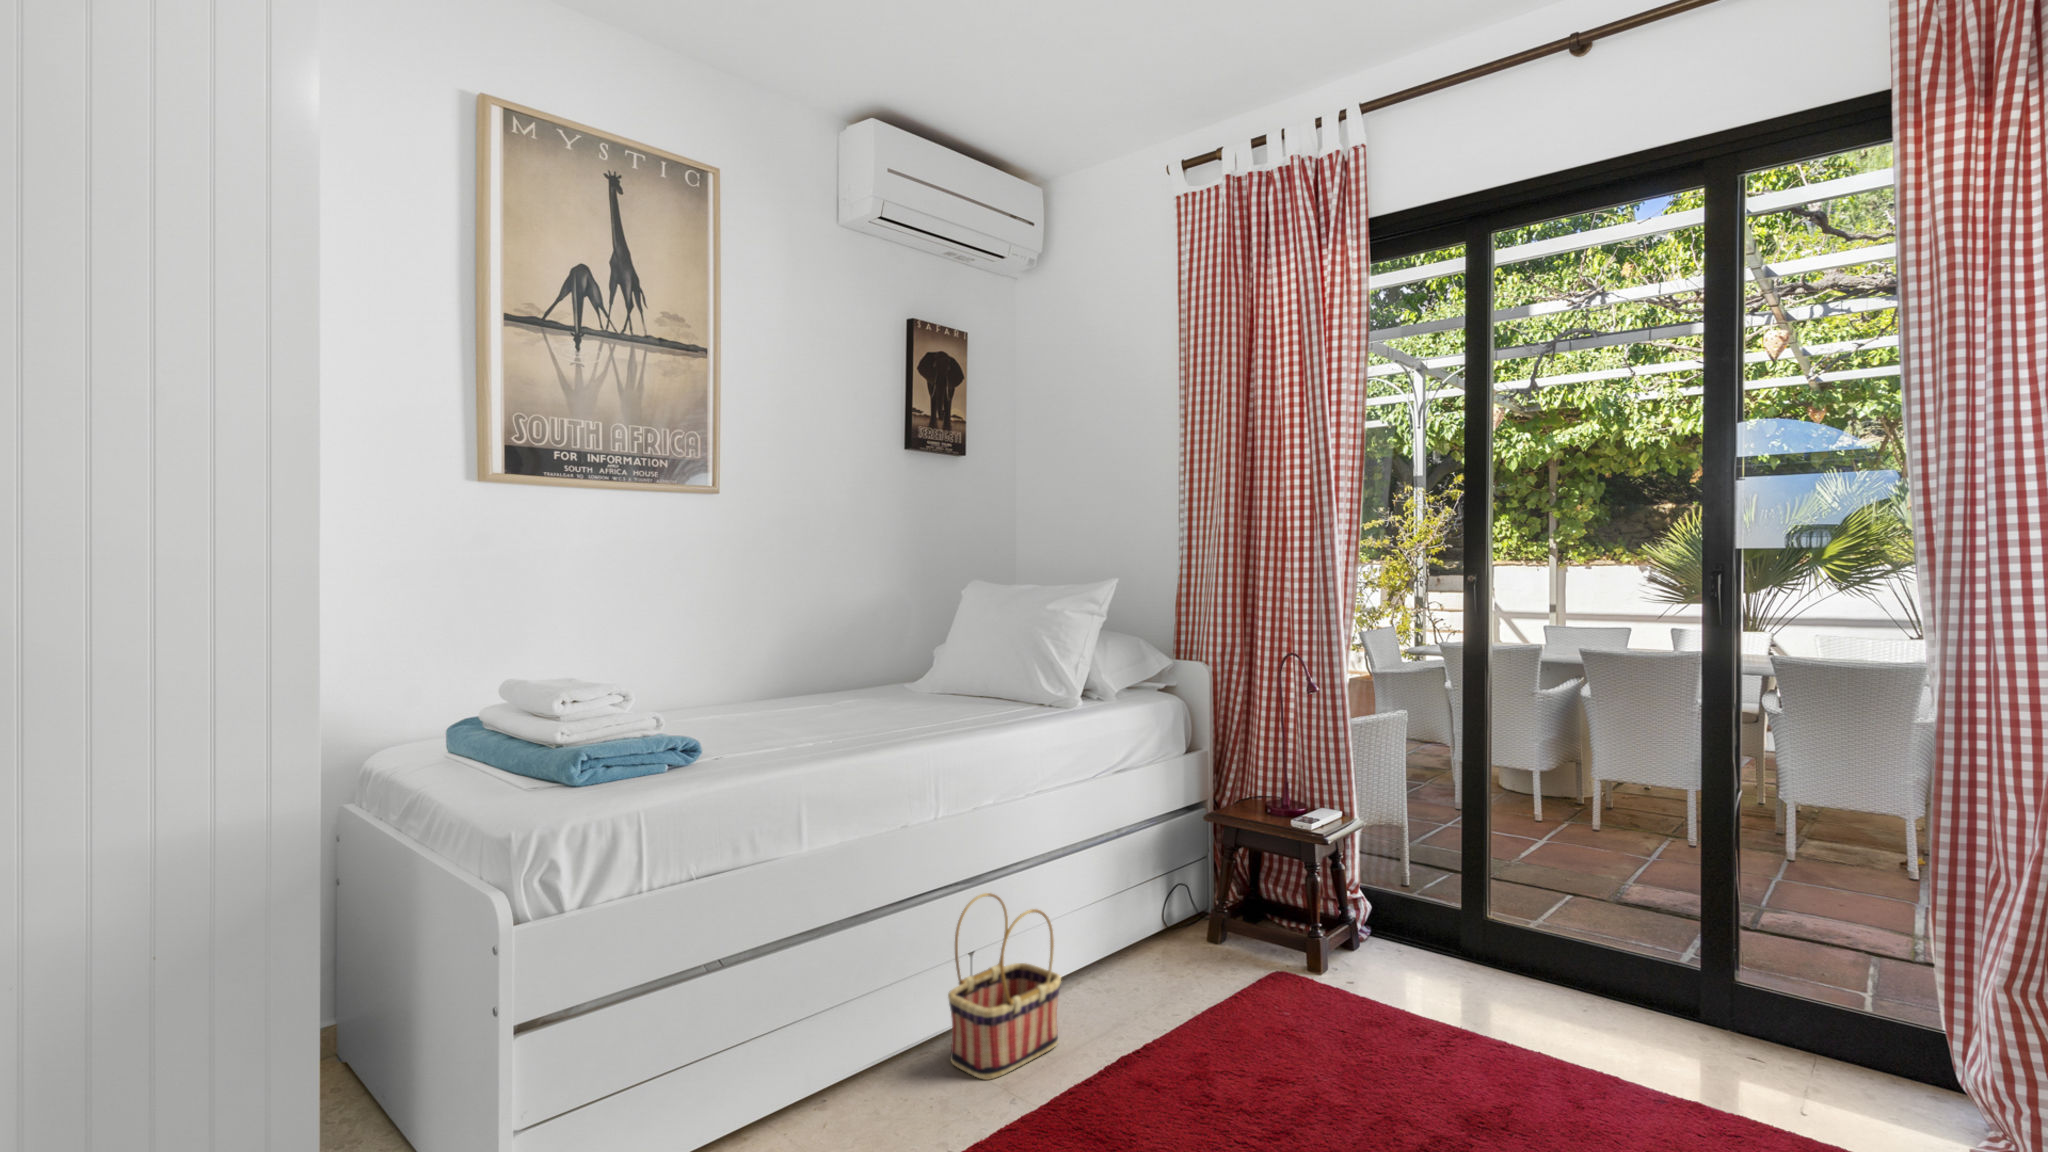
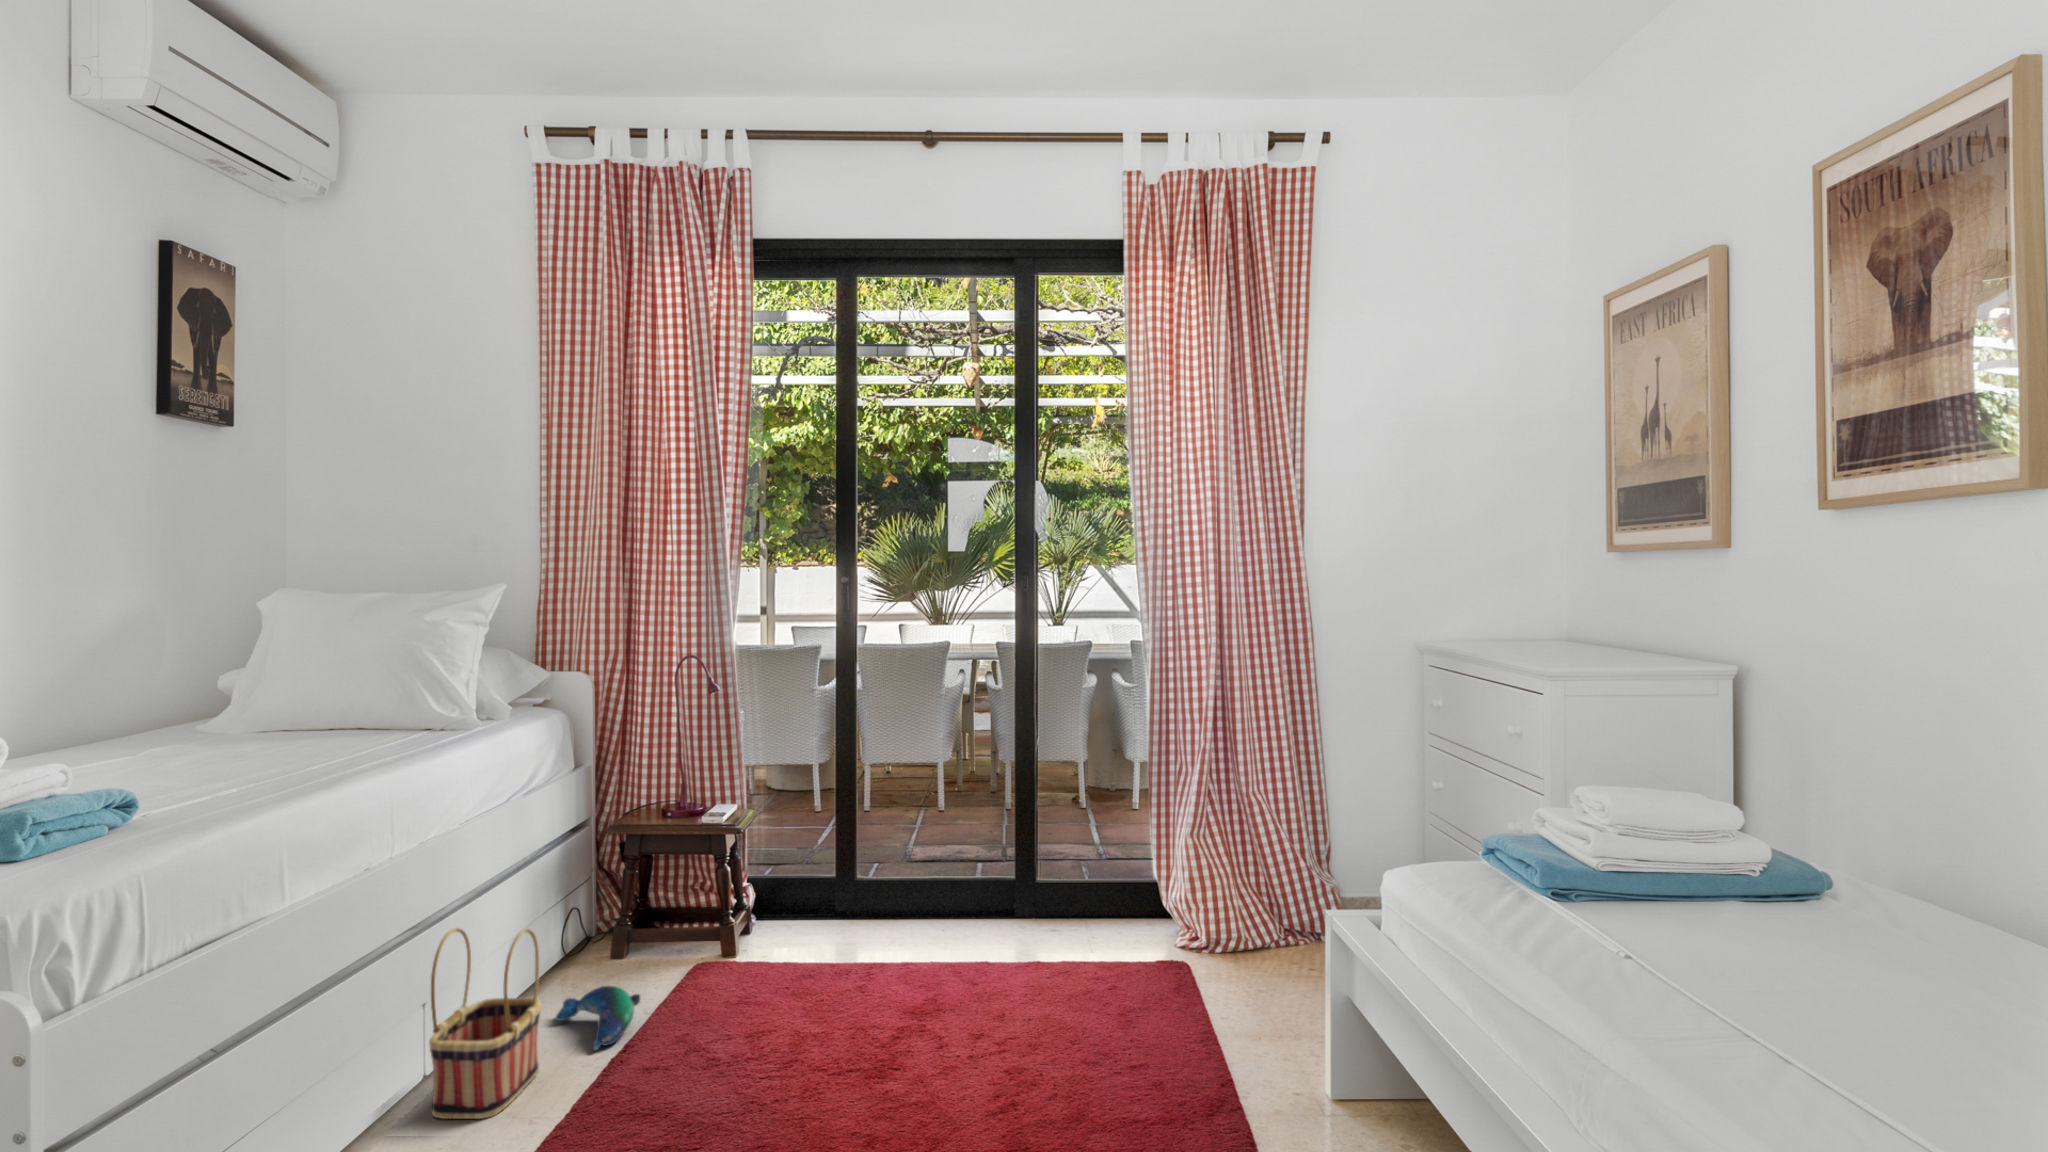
plush toy: none [1110,975,1175,1041] -> present [556,986,640,1051]

